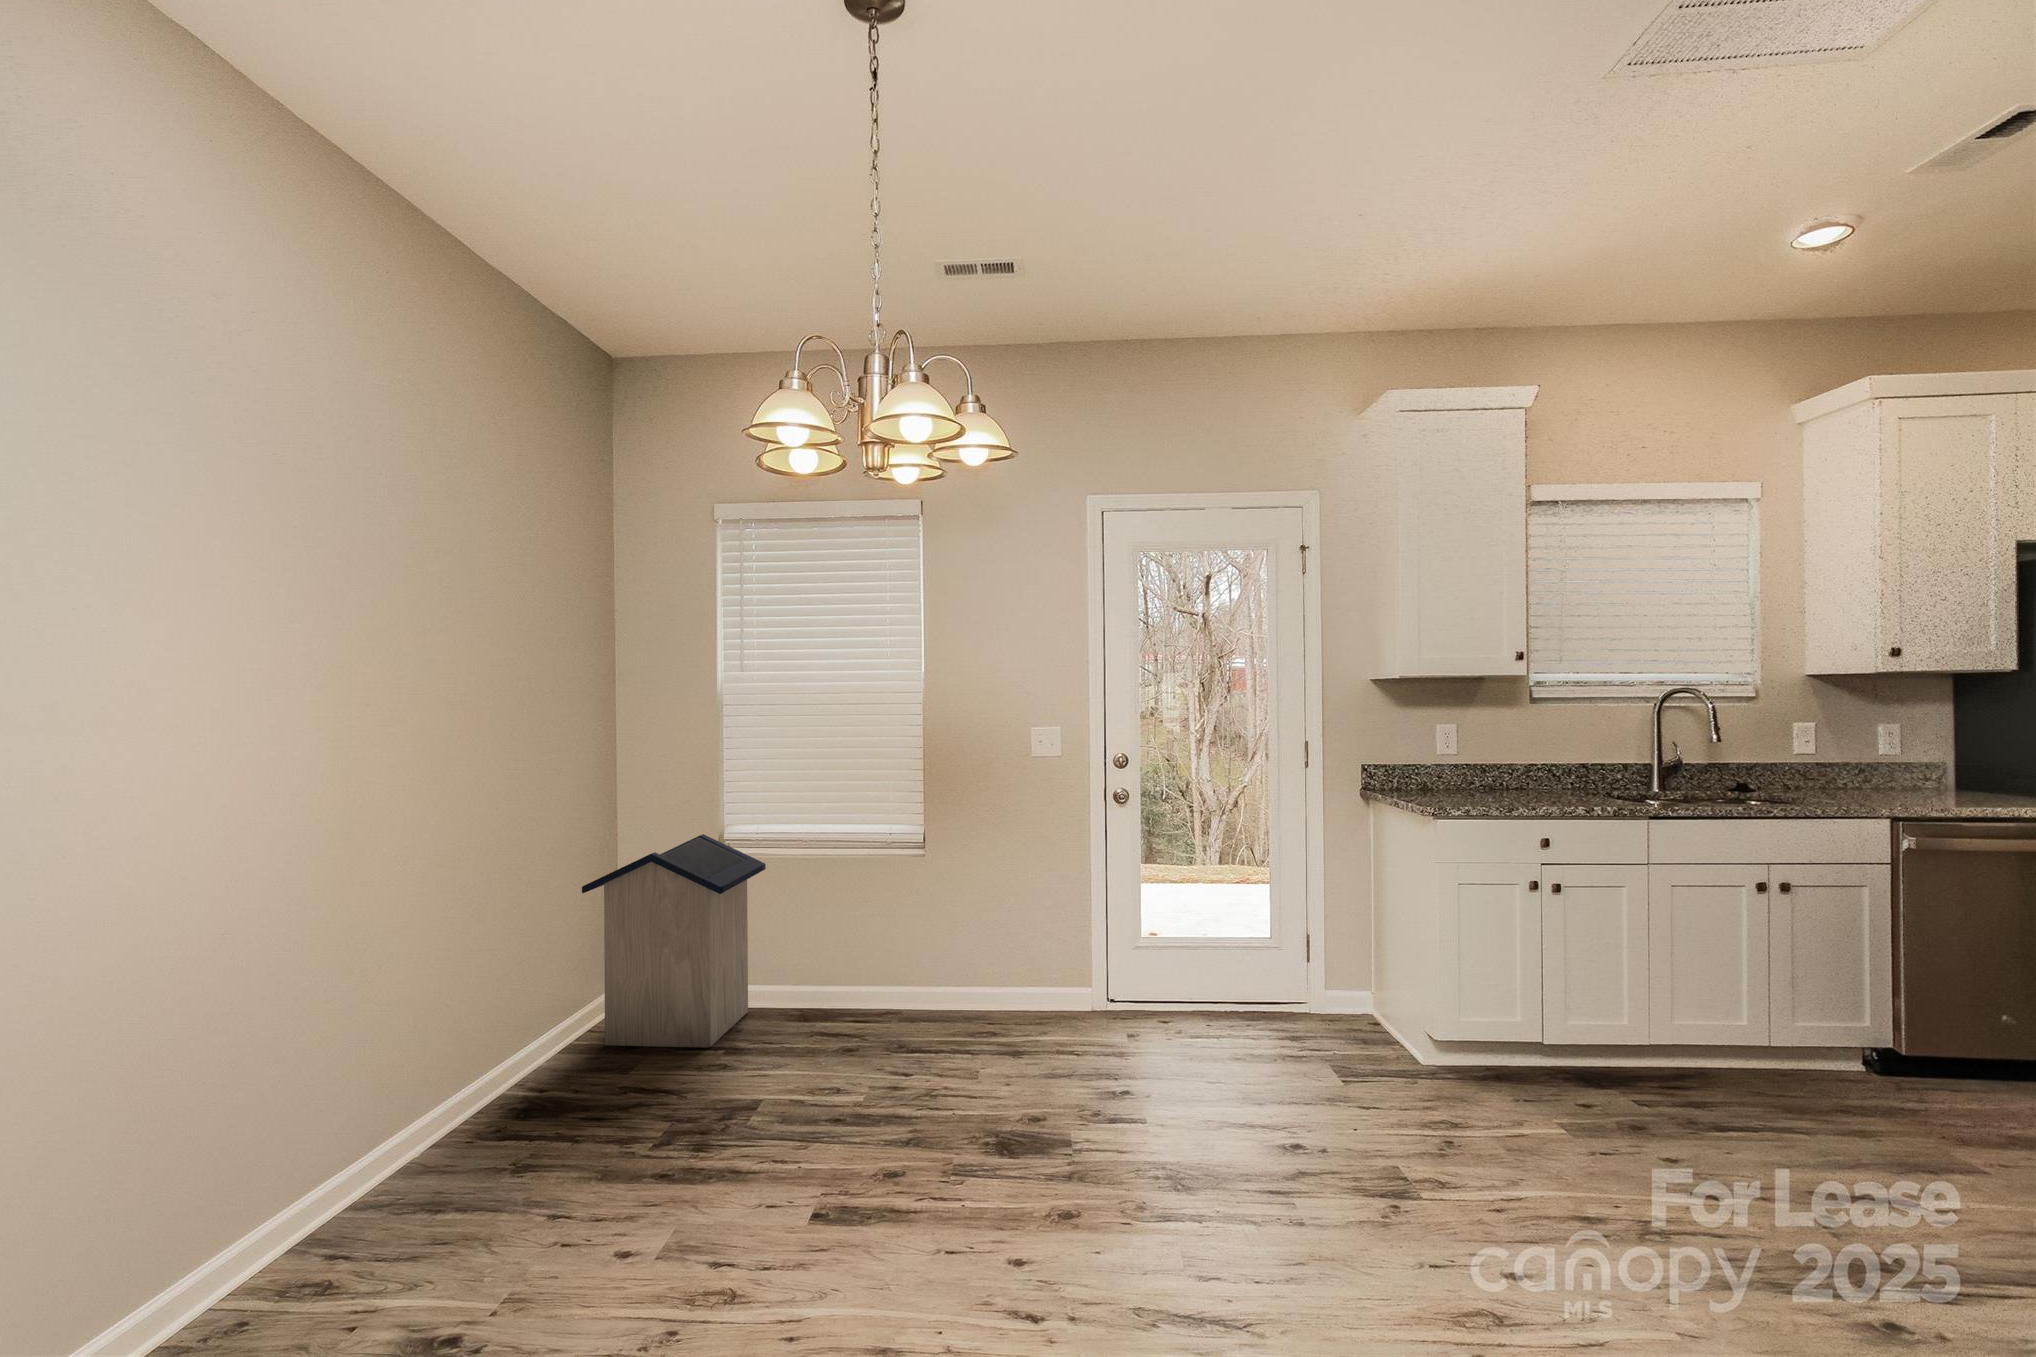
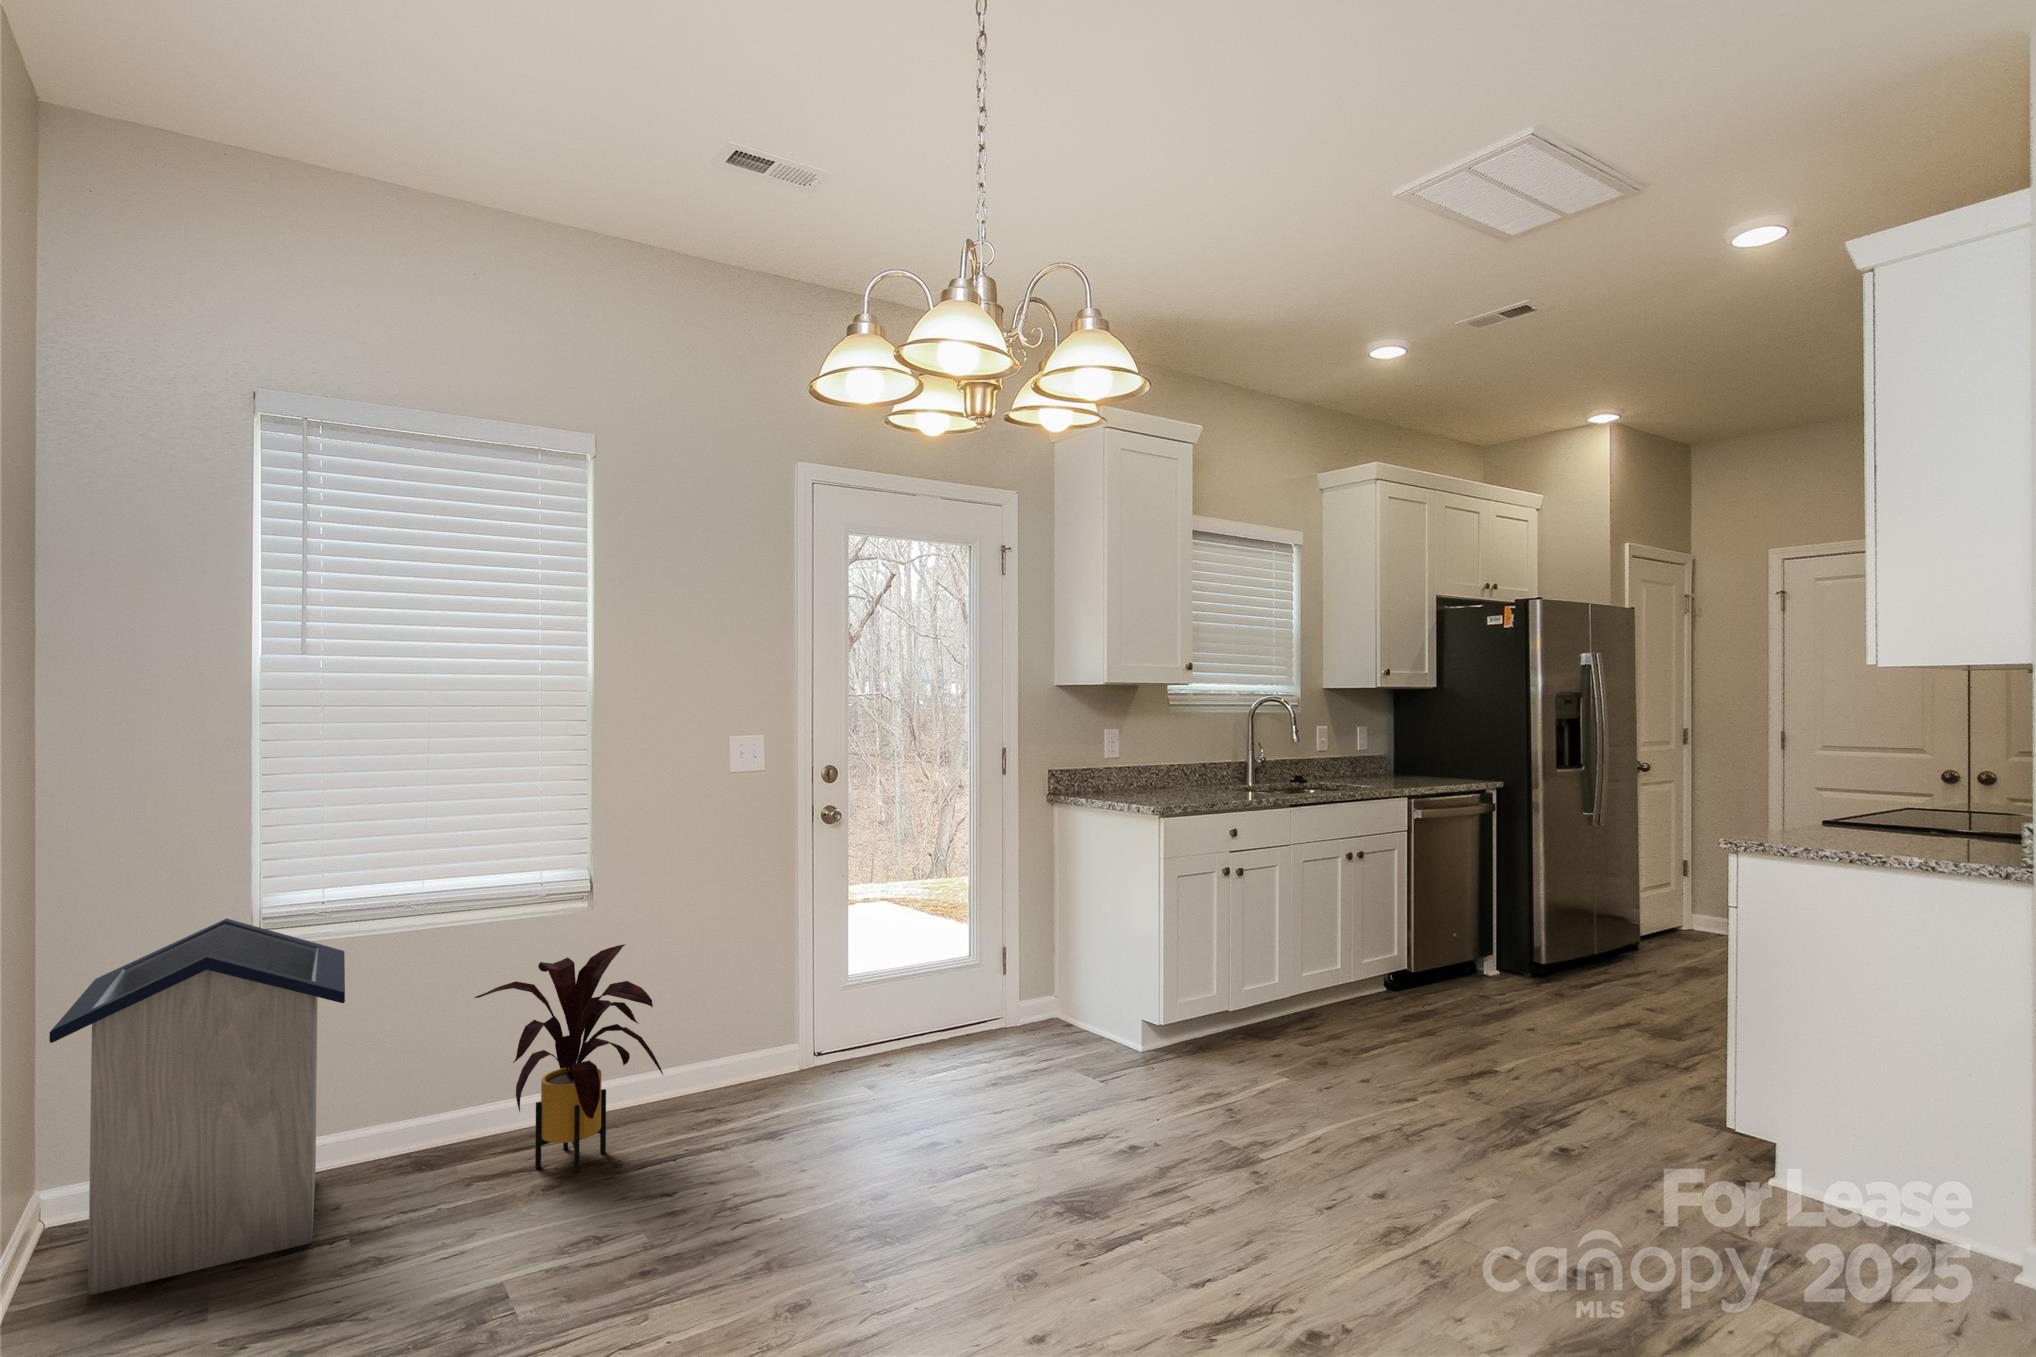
house plant: none [820,883,944,1046] -> present [475,945,663,1172]

